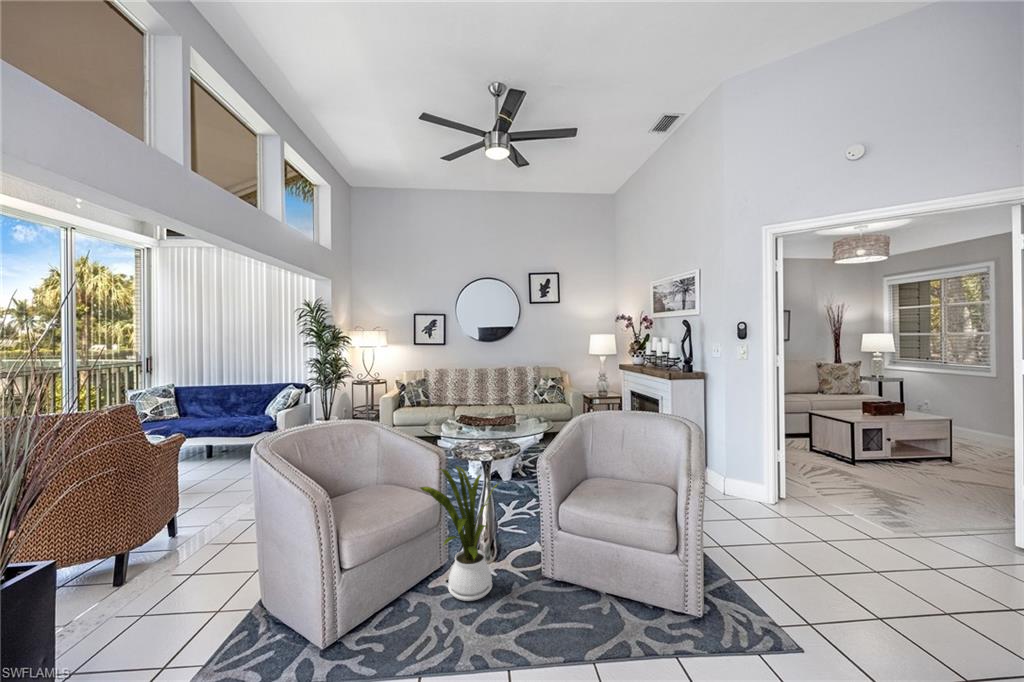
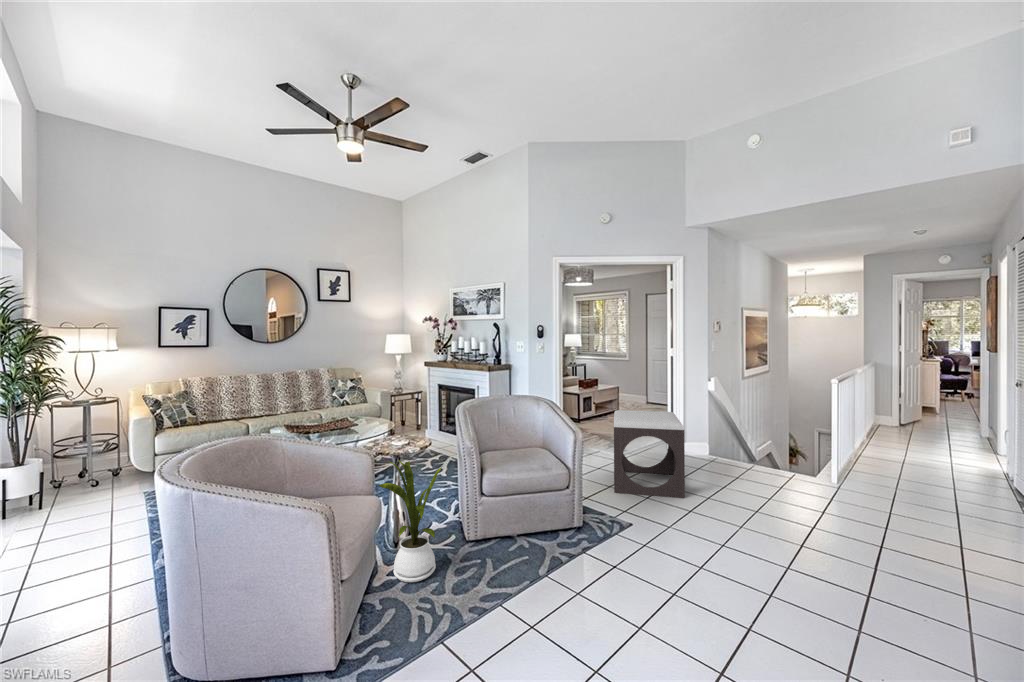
footstool: none [814,456,983,646] -> present [614,410,685,498]

